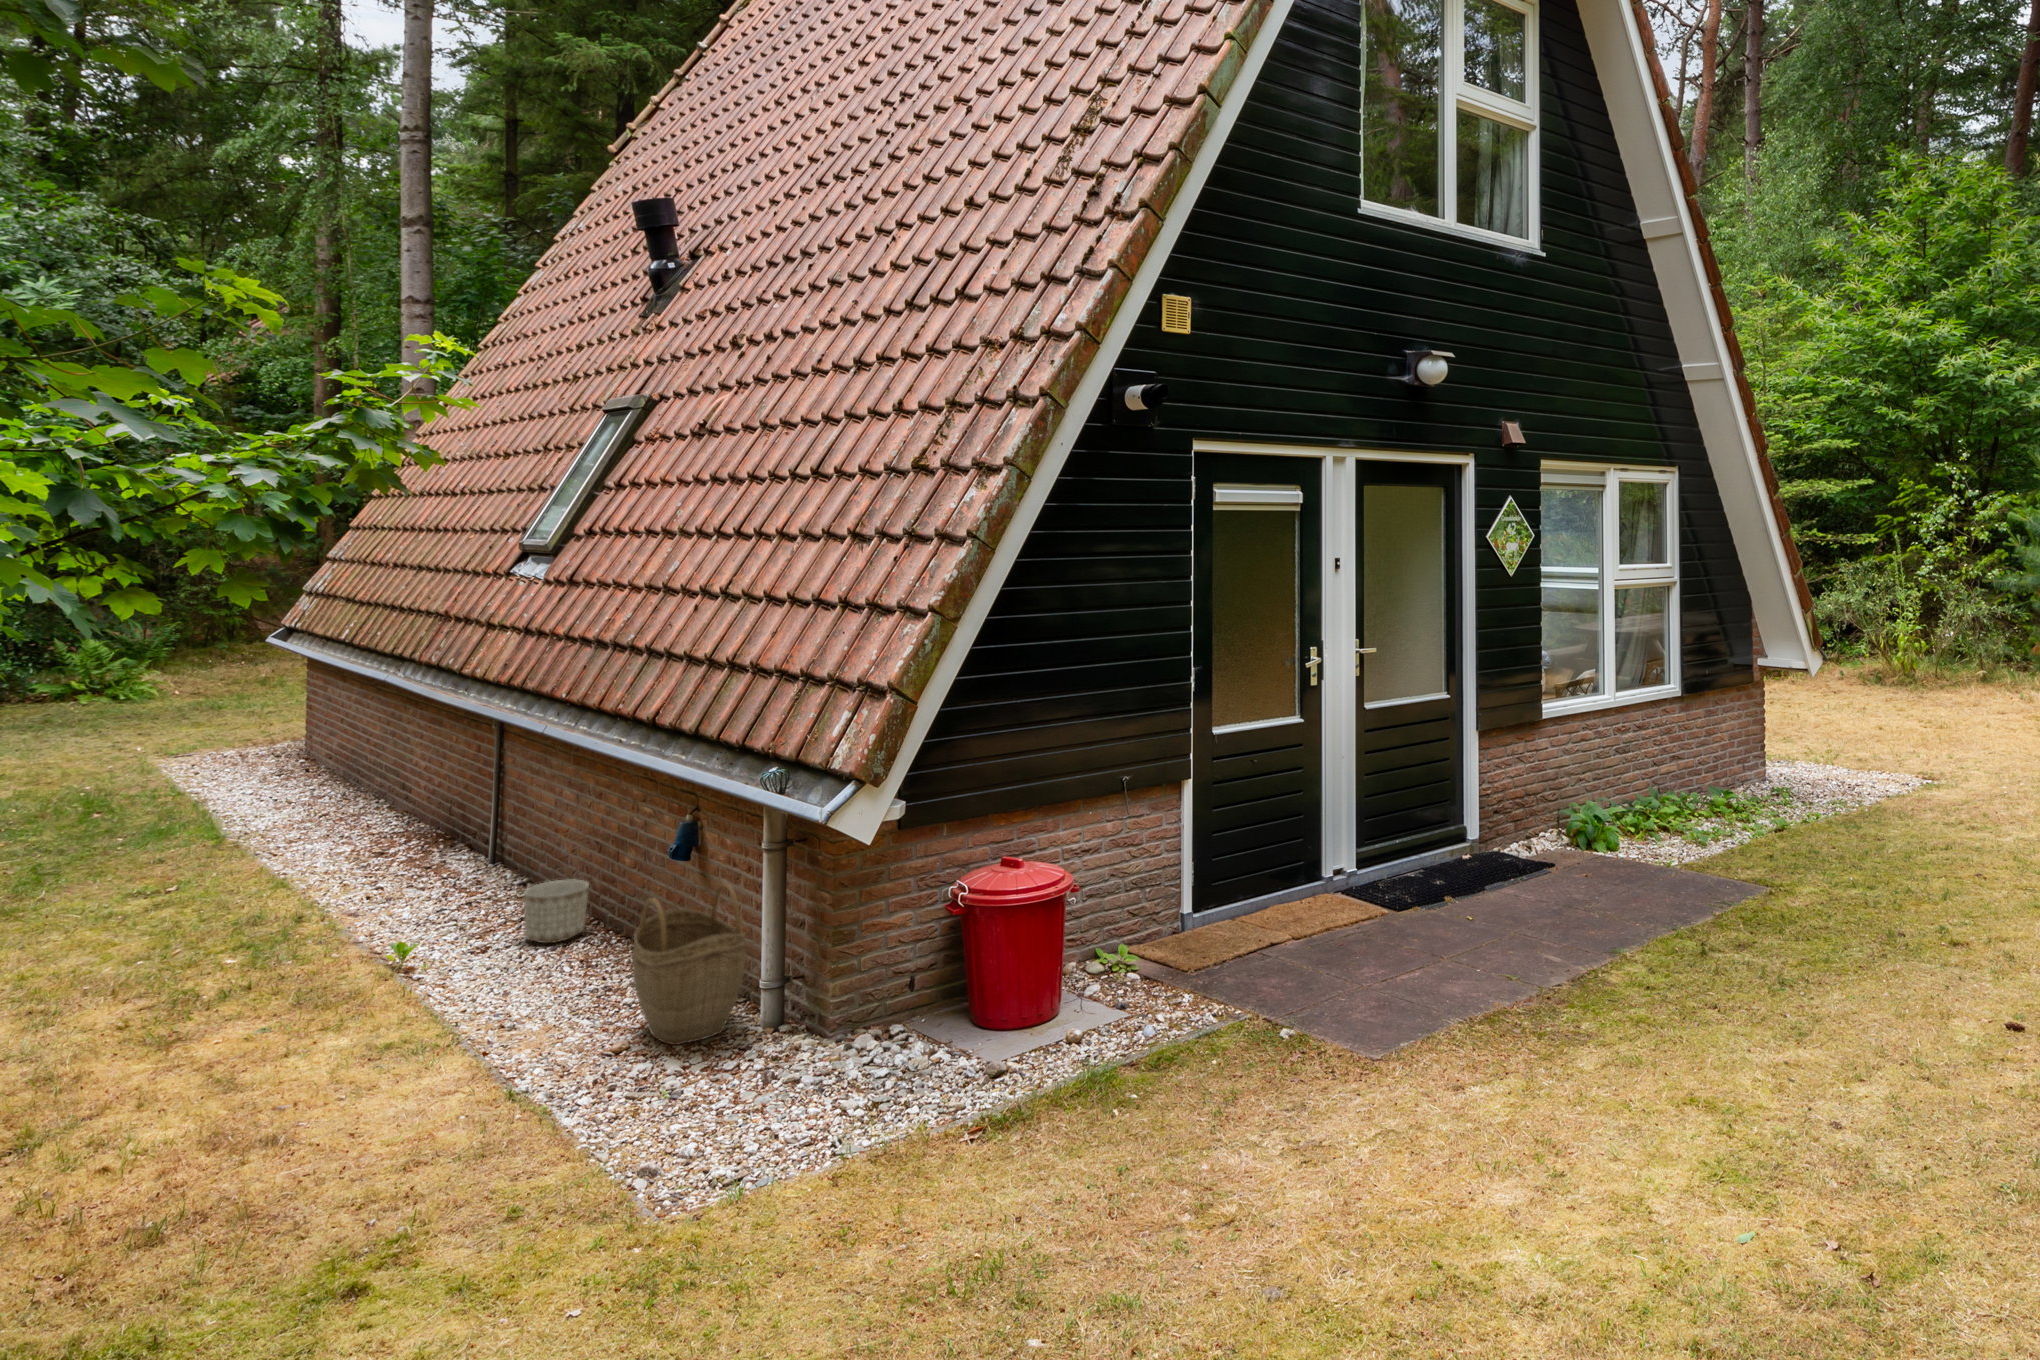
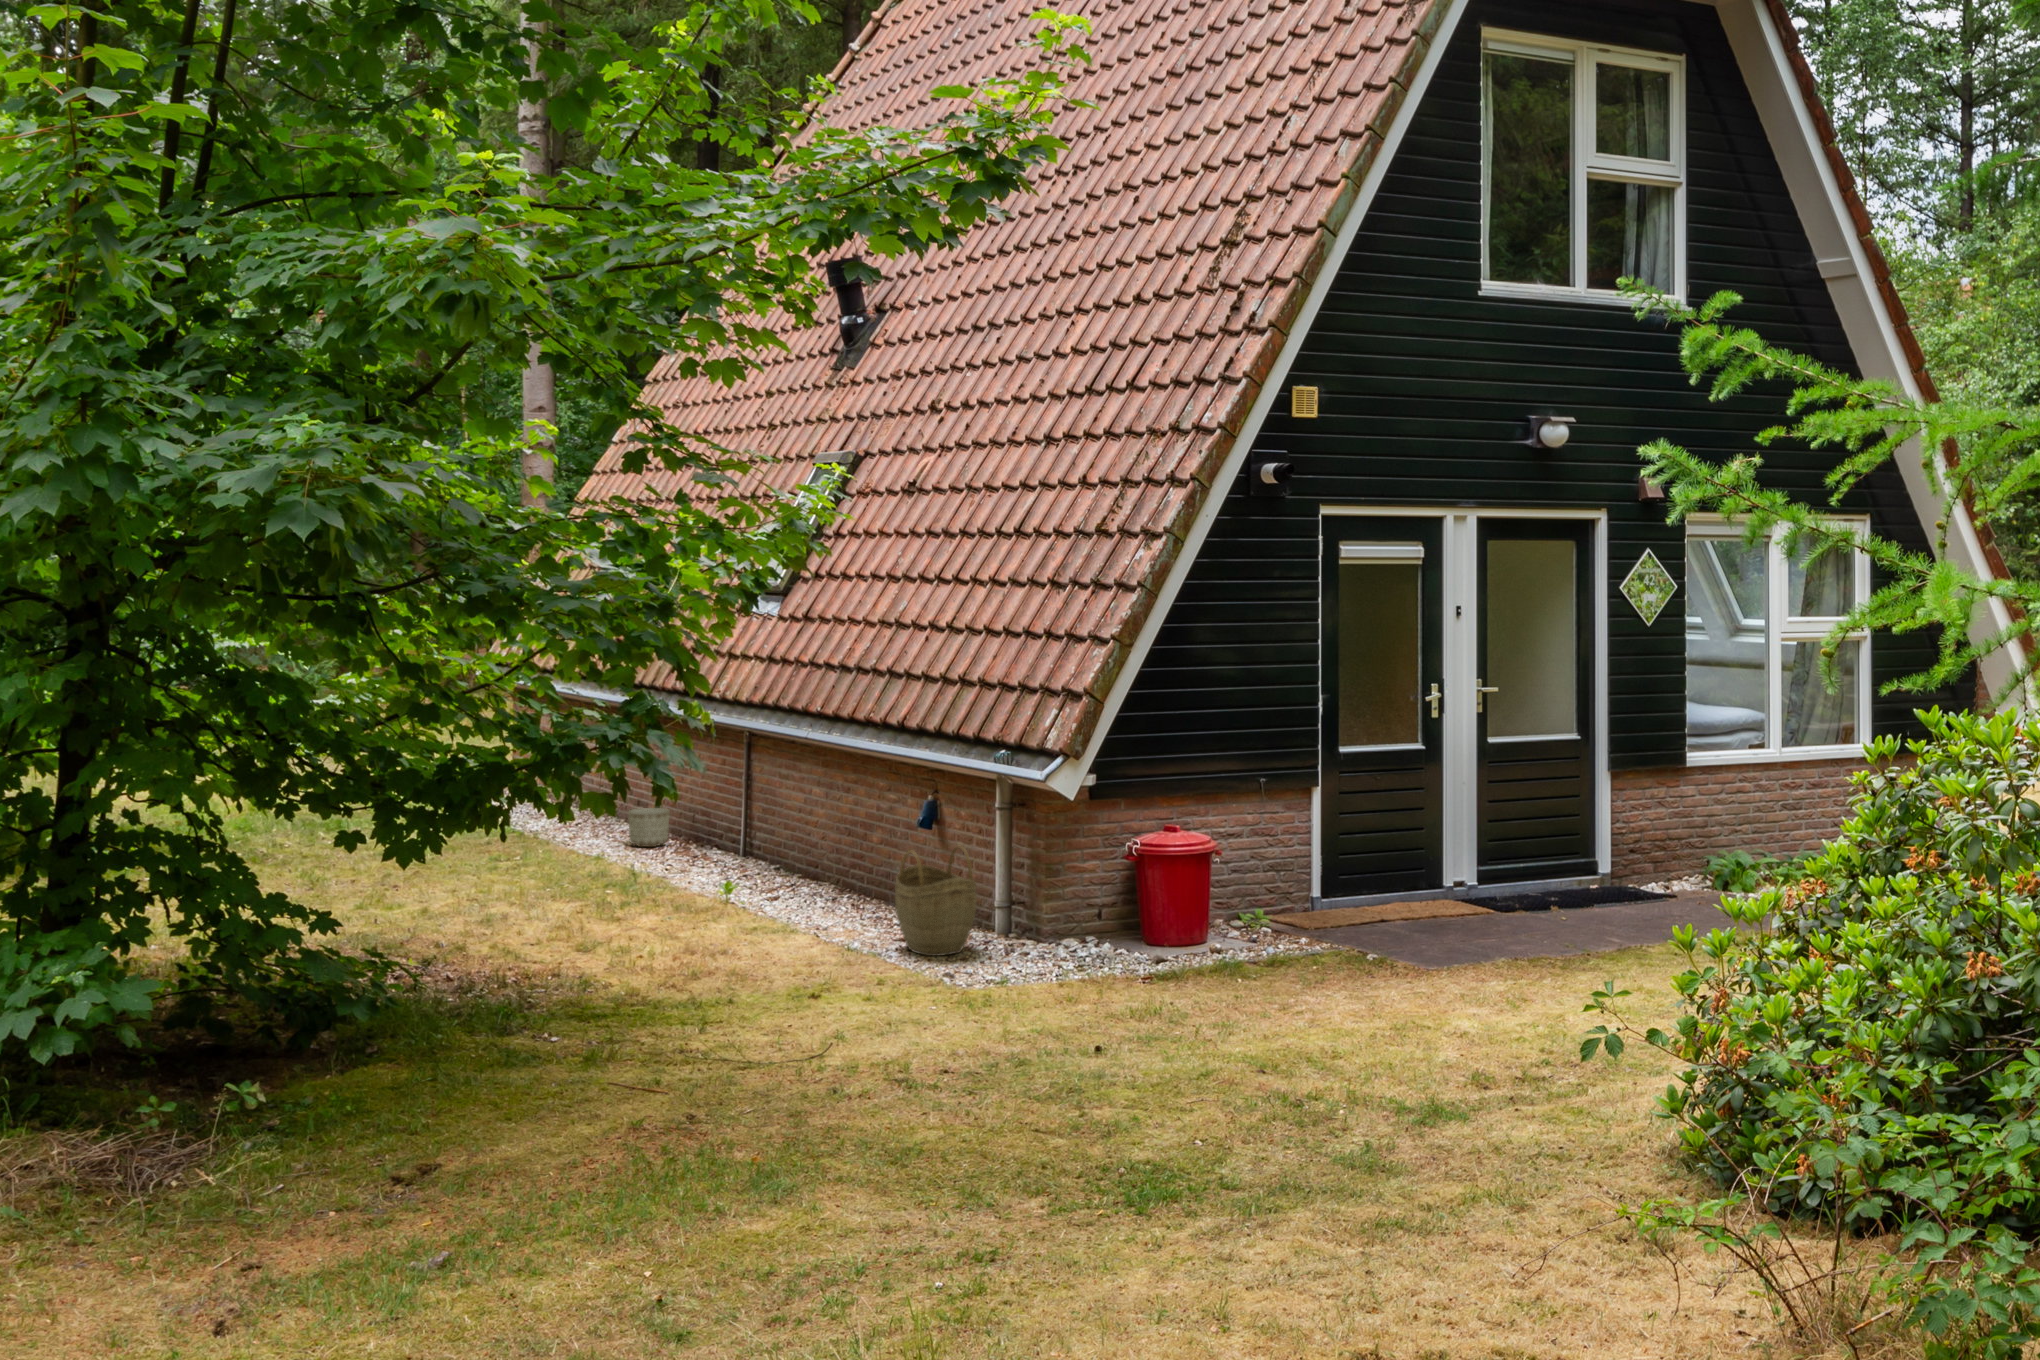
planter: present [524,880,589,943] -> present [628,808,670,847]

